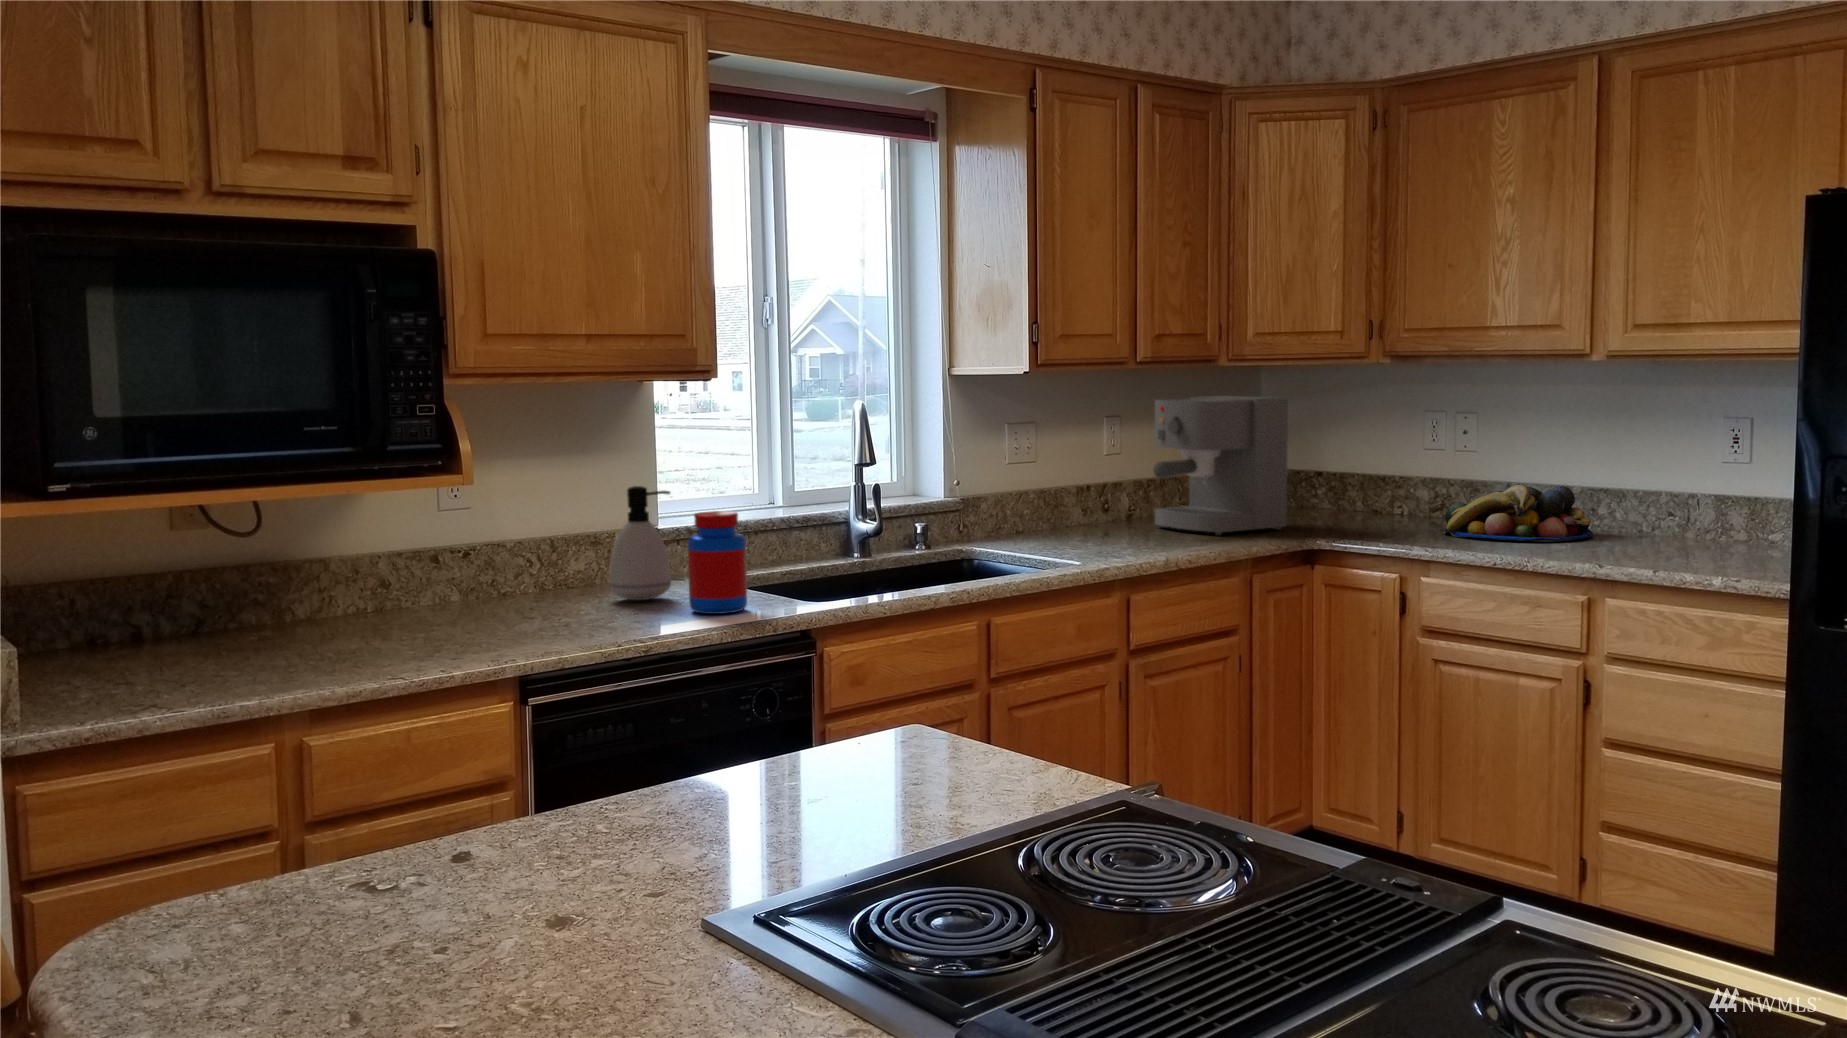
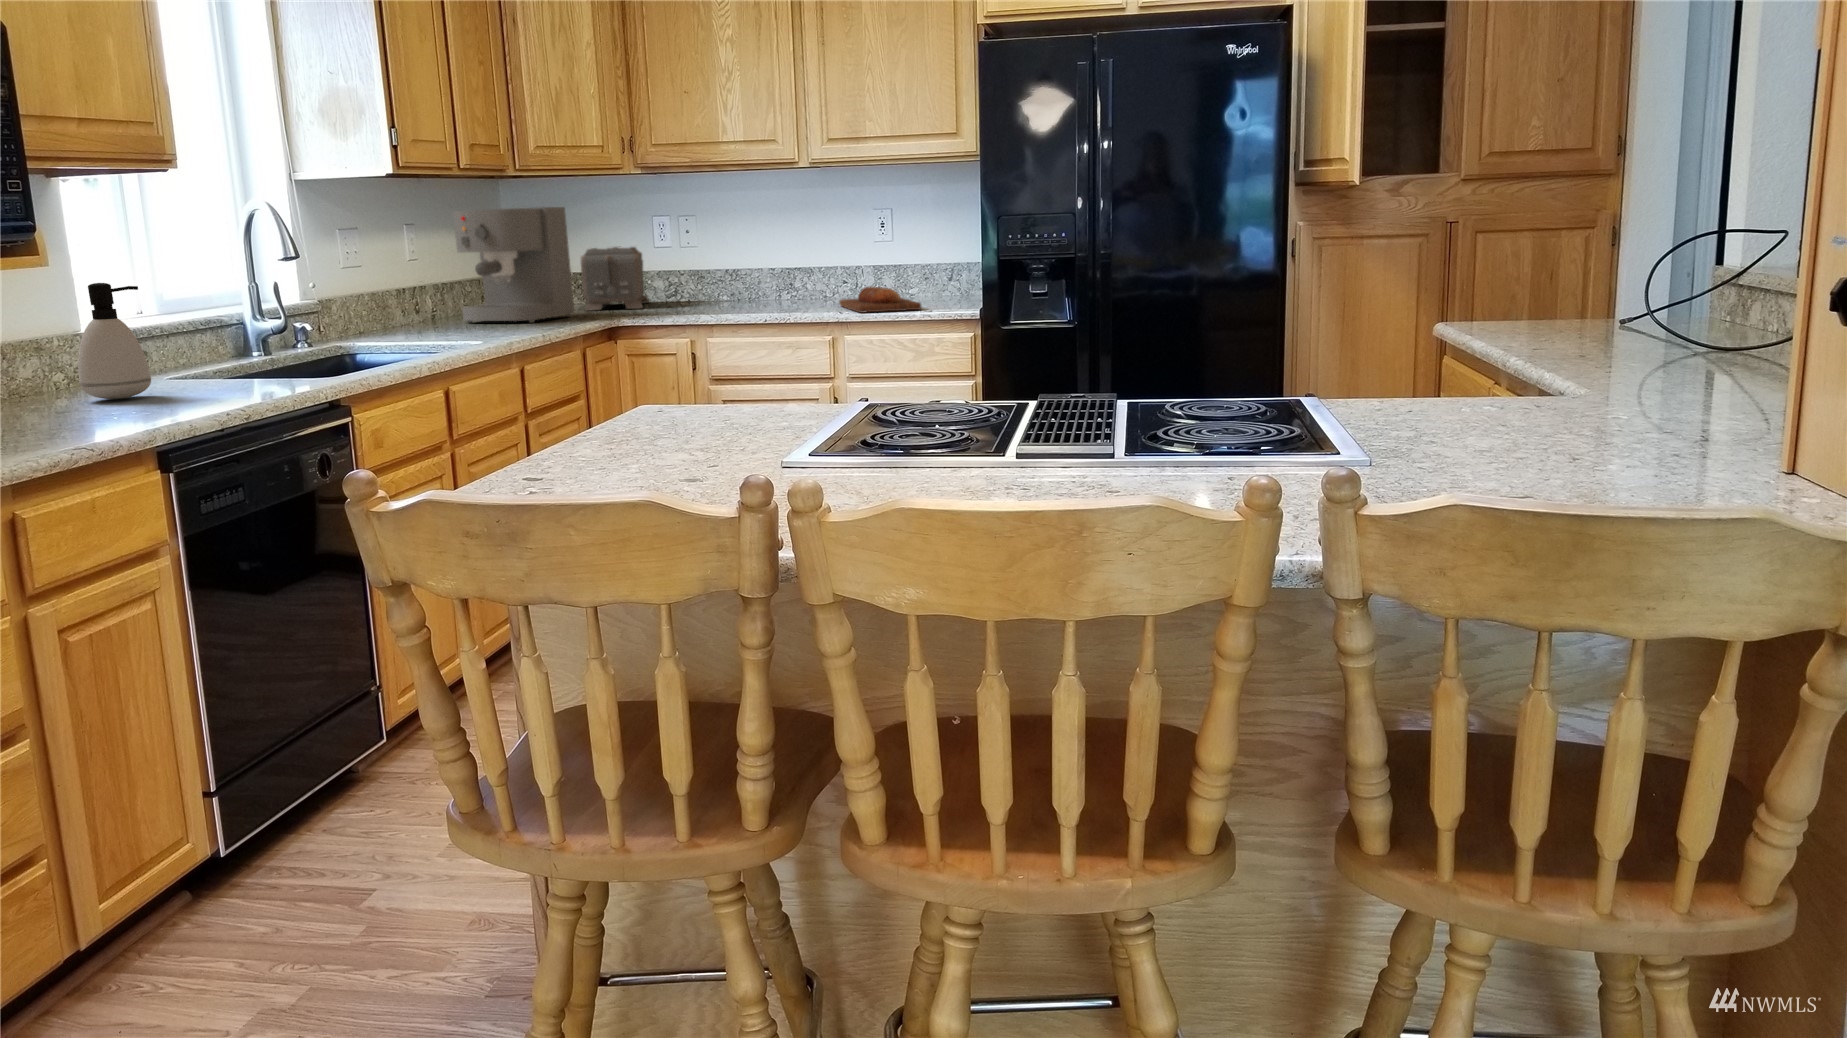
toaster: none [1320,442,1426,524] -> present [581,247,649,311]
fruit bowl: present [1443,485,1593,541] -> none [687,269,793,310]
jar: present [688,511,747,614] -> none [192,299,263,397]
bread loaf: none [1639,527,1746,572] -> present [839,287,921,313]

